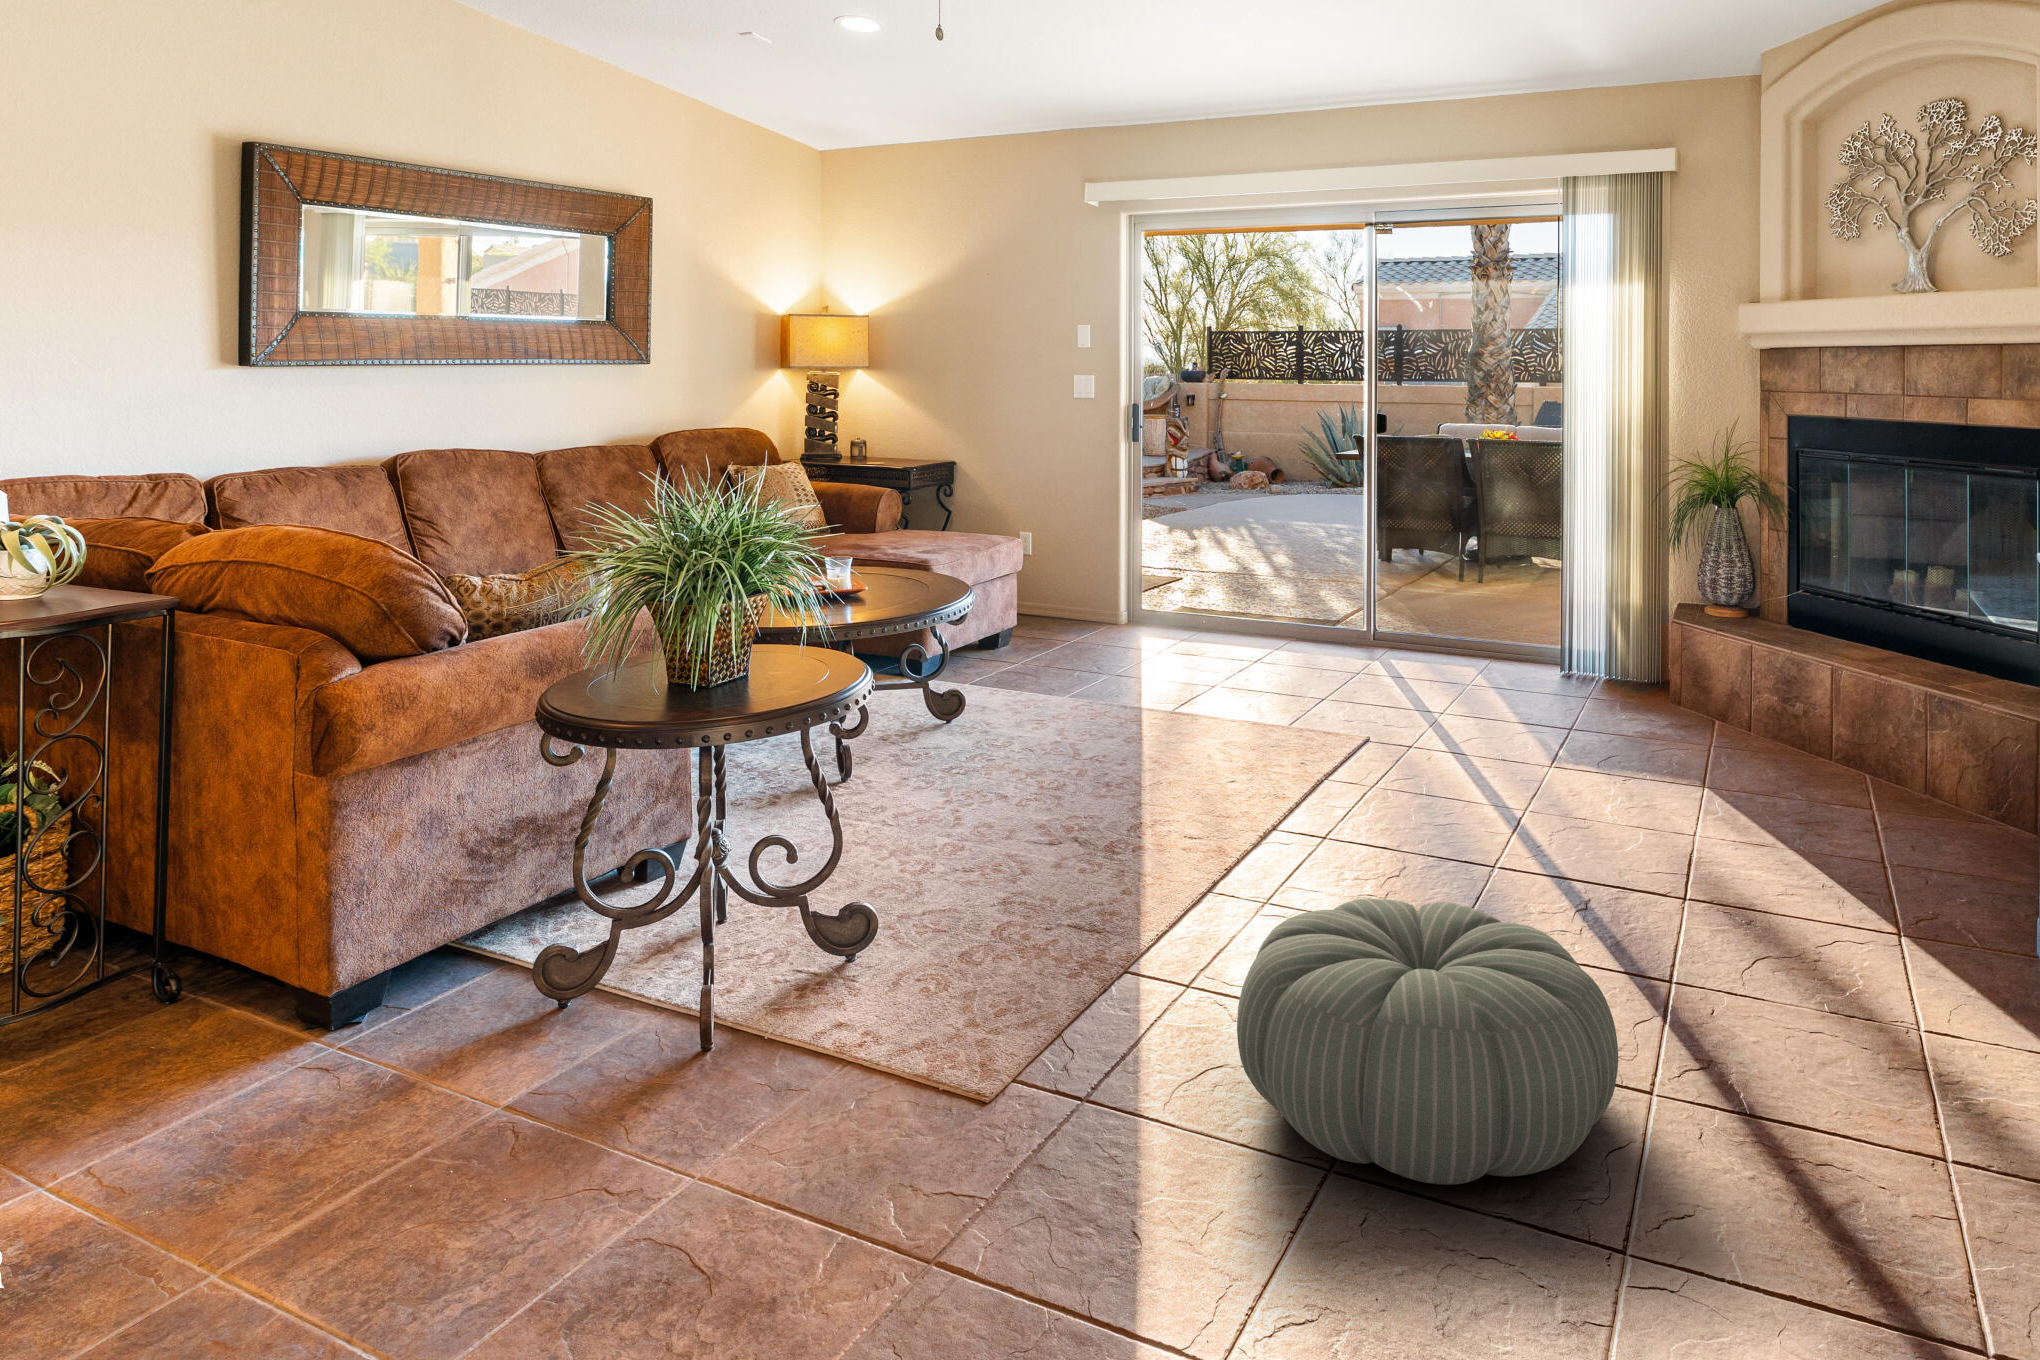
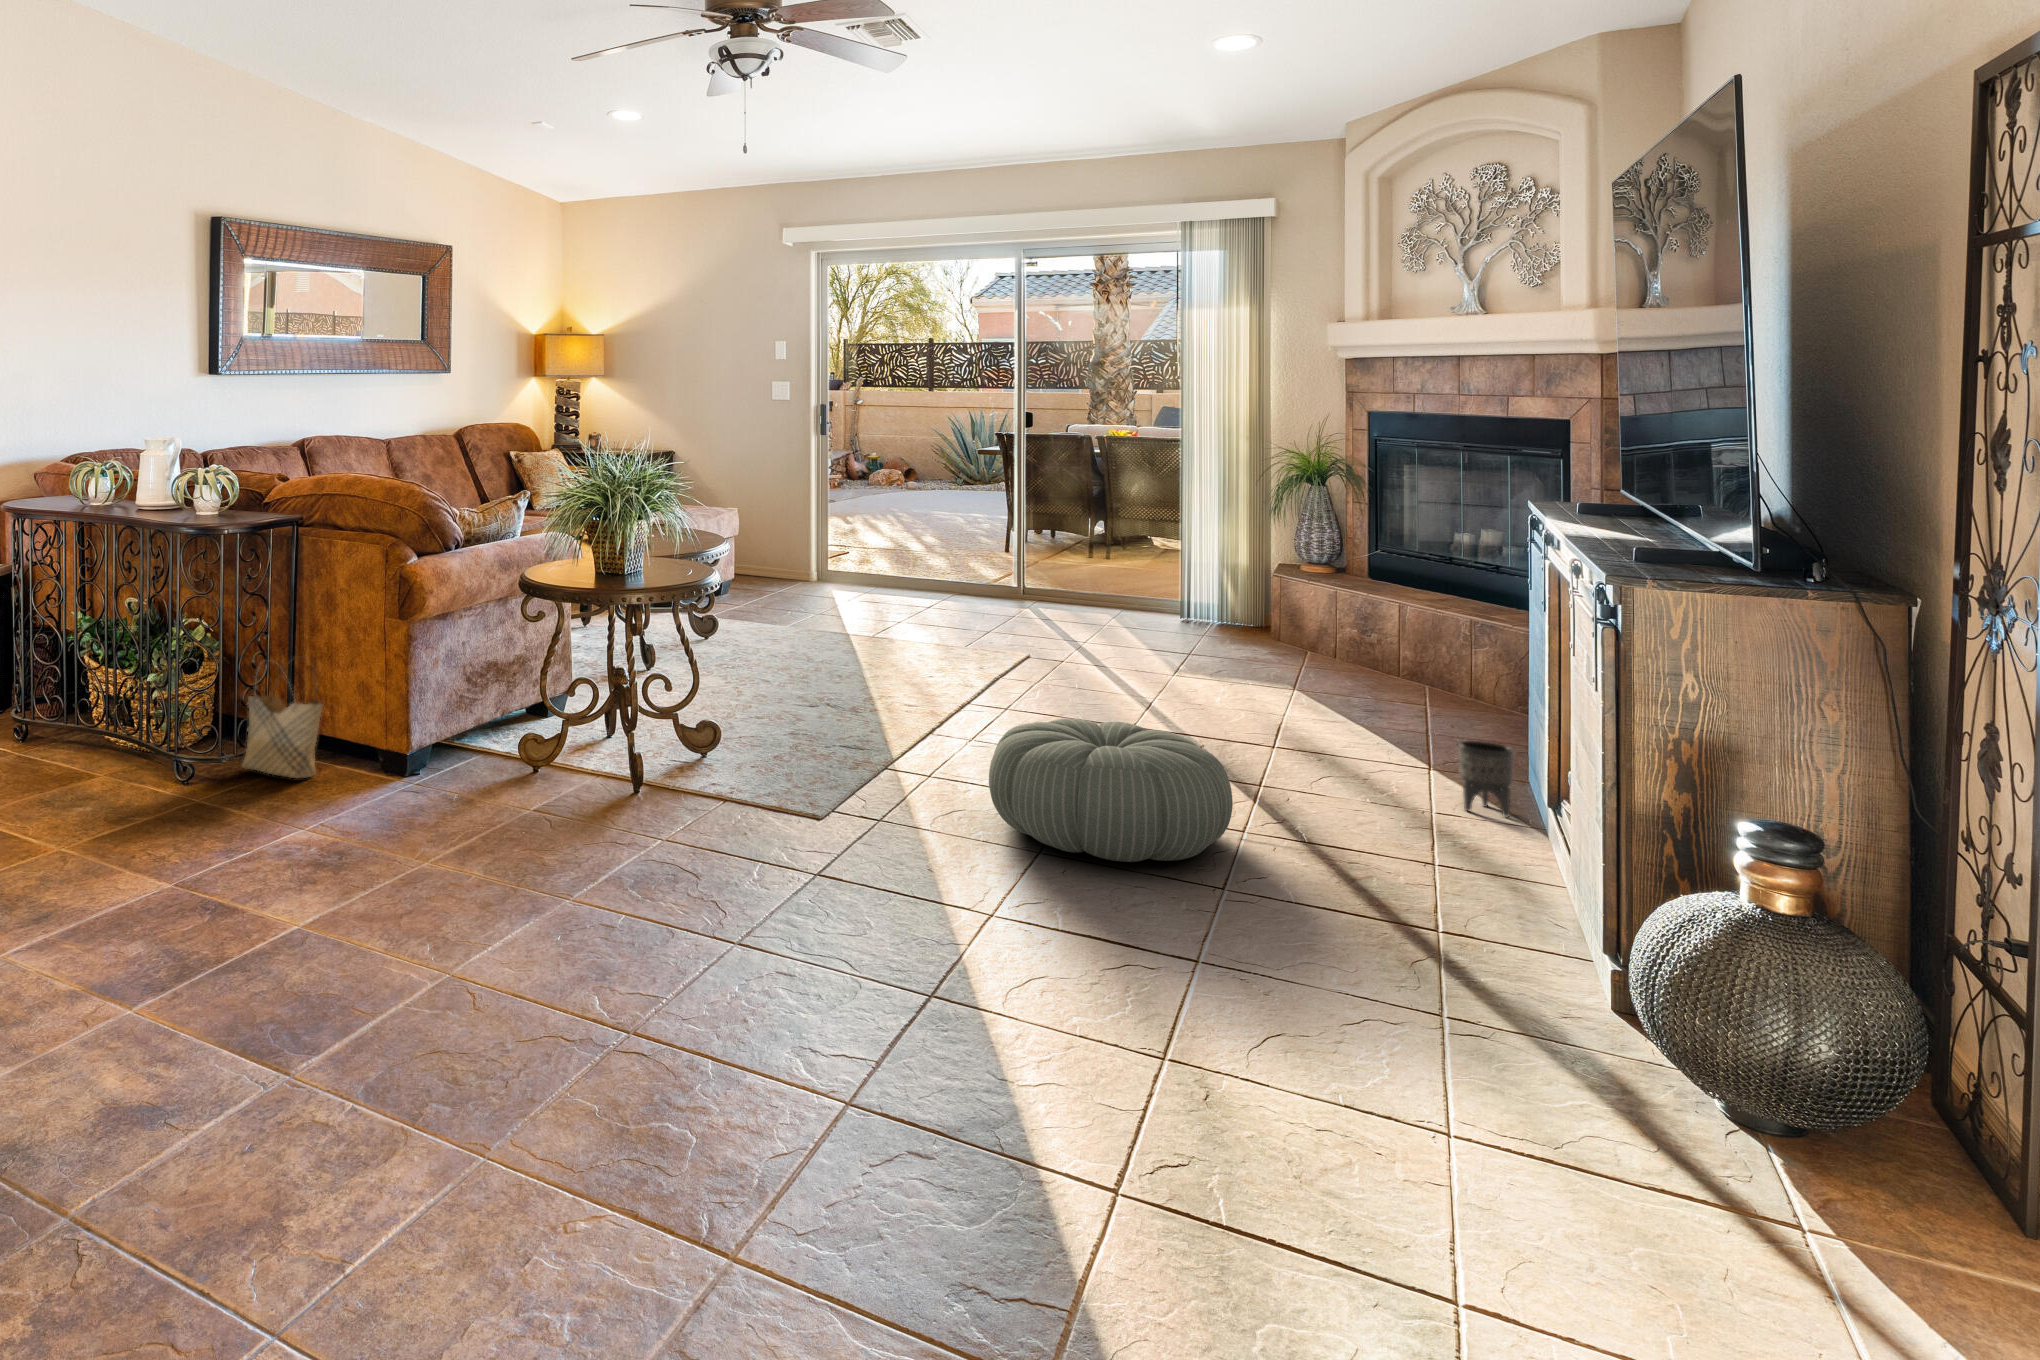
woven basket: none [59,814,202,1027] -> present [242,661,323,778]
planter: none [1945,907,2028,1031] -> present [1458,741,1514,817]

